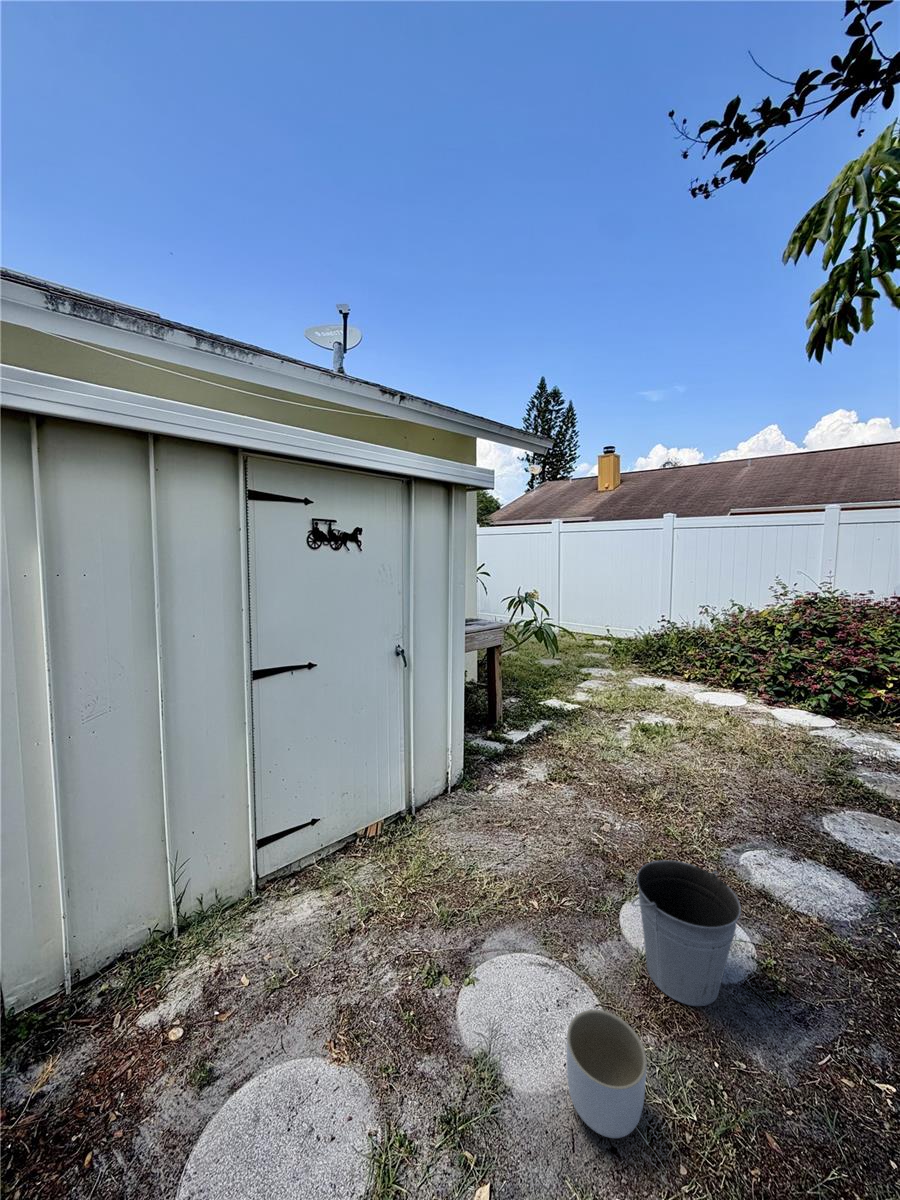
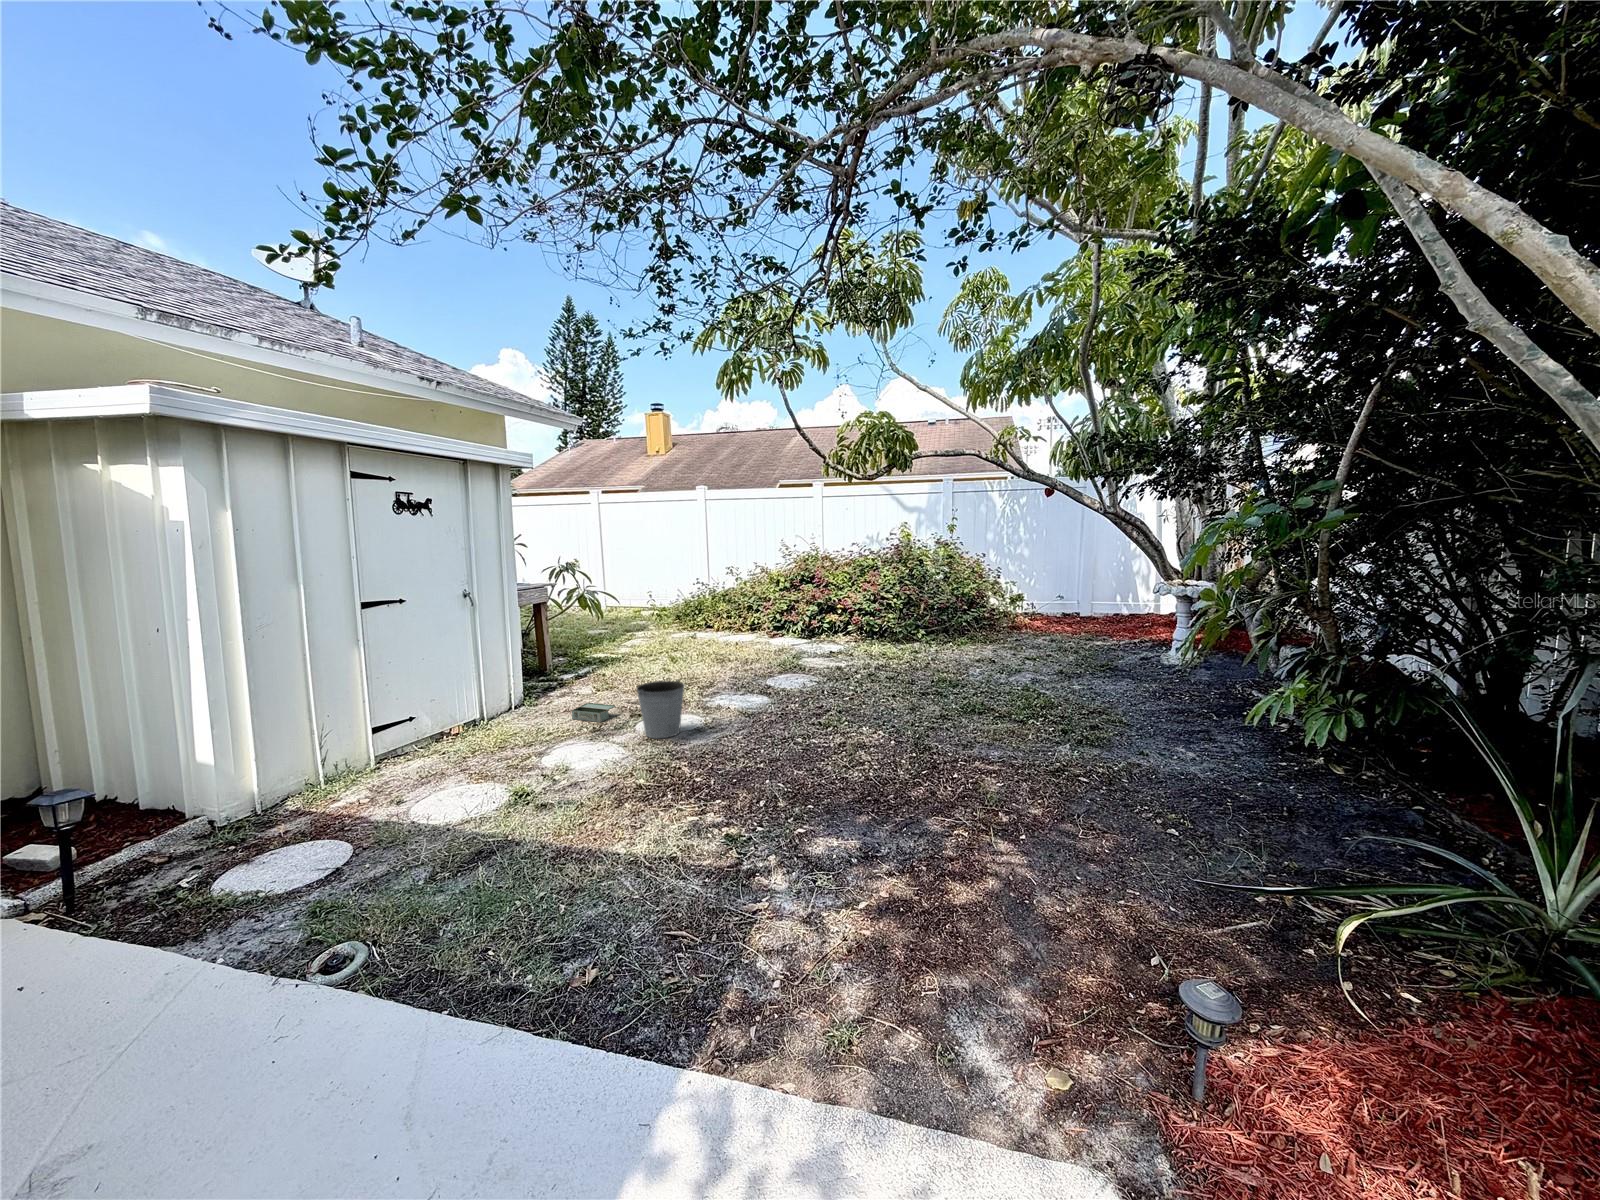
toolbox: none [520,825,585,879] -> present [572,703,615,722]
planter: present [567,1010,647,1138] -> none [597,728,633,766]

